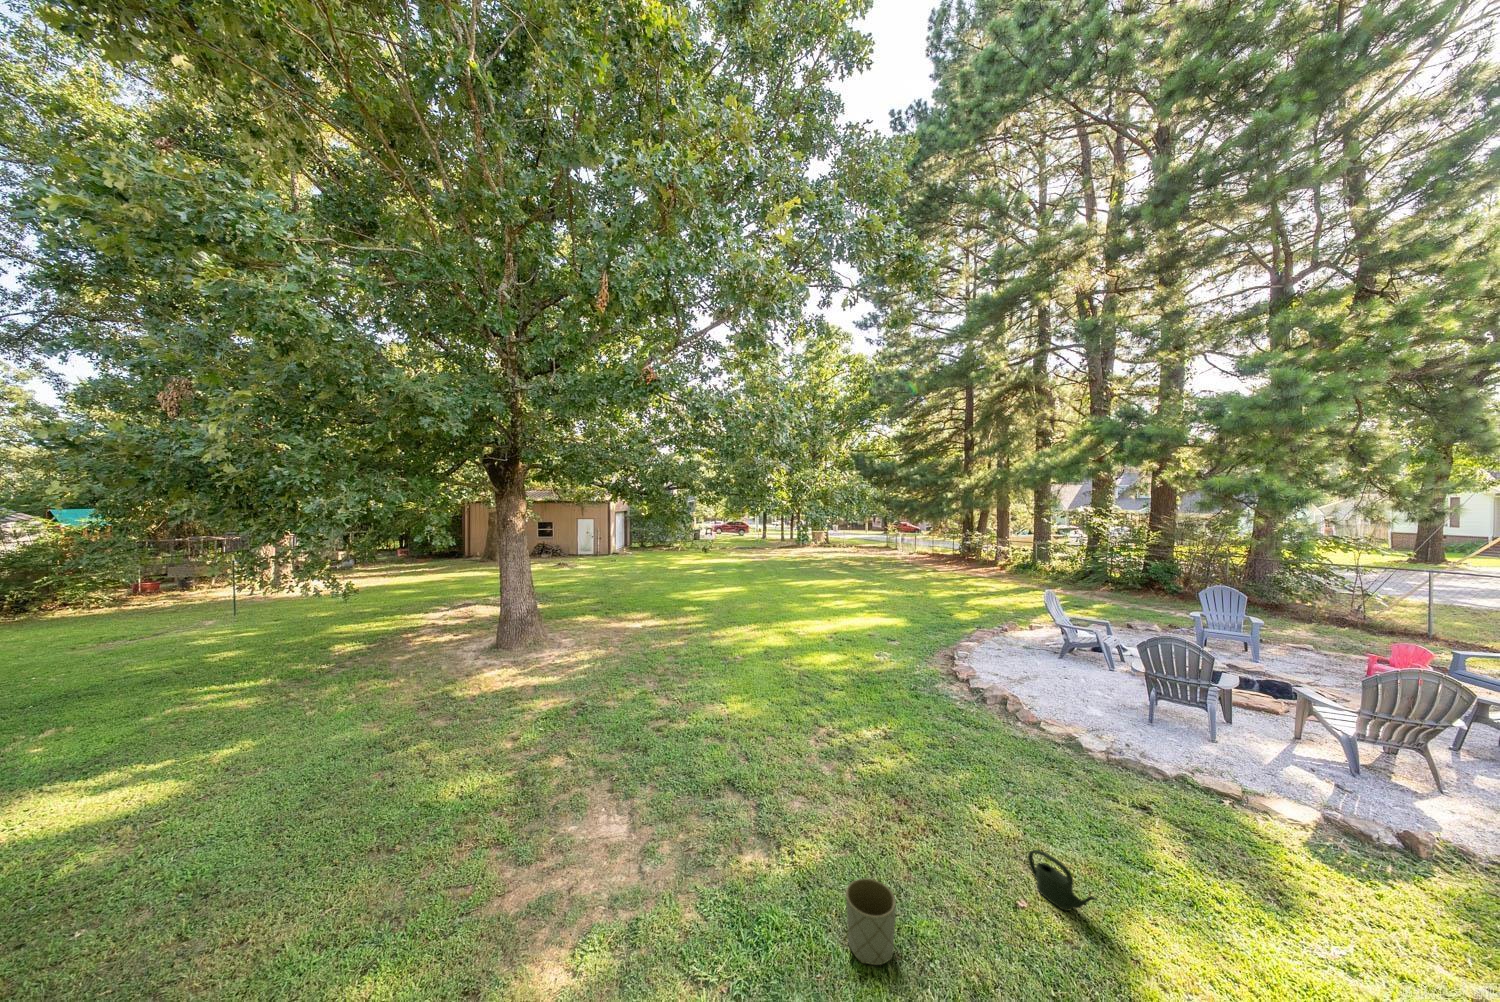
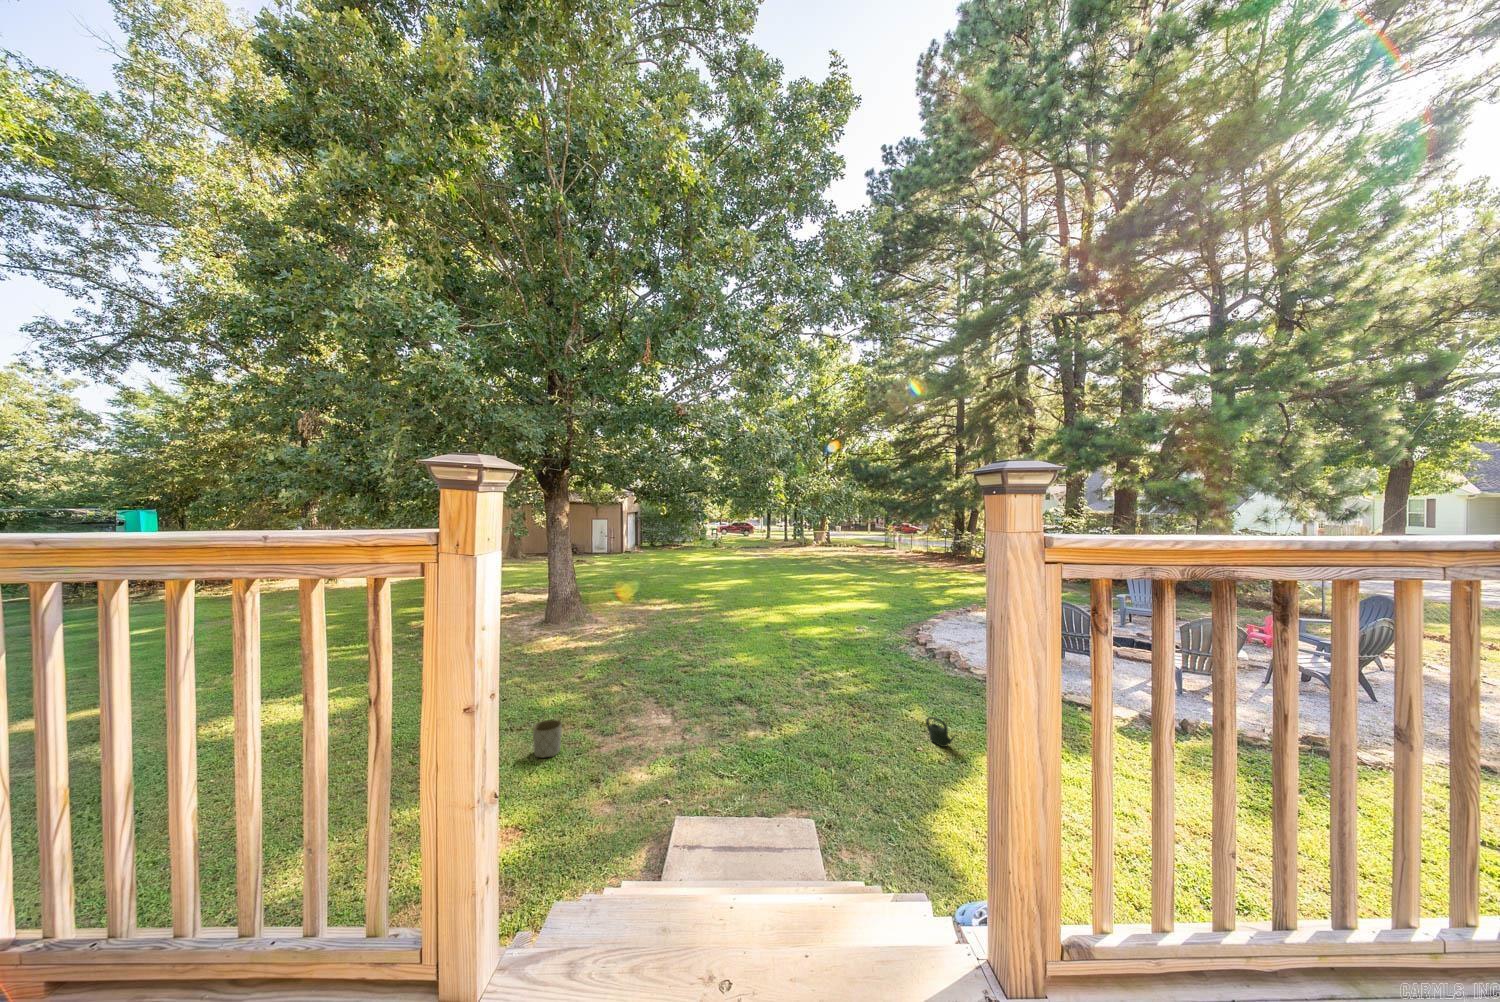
planter: present [846,878,896,965] -> present [533,720,562,758]

